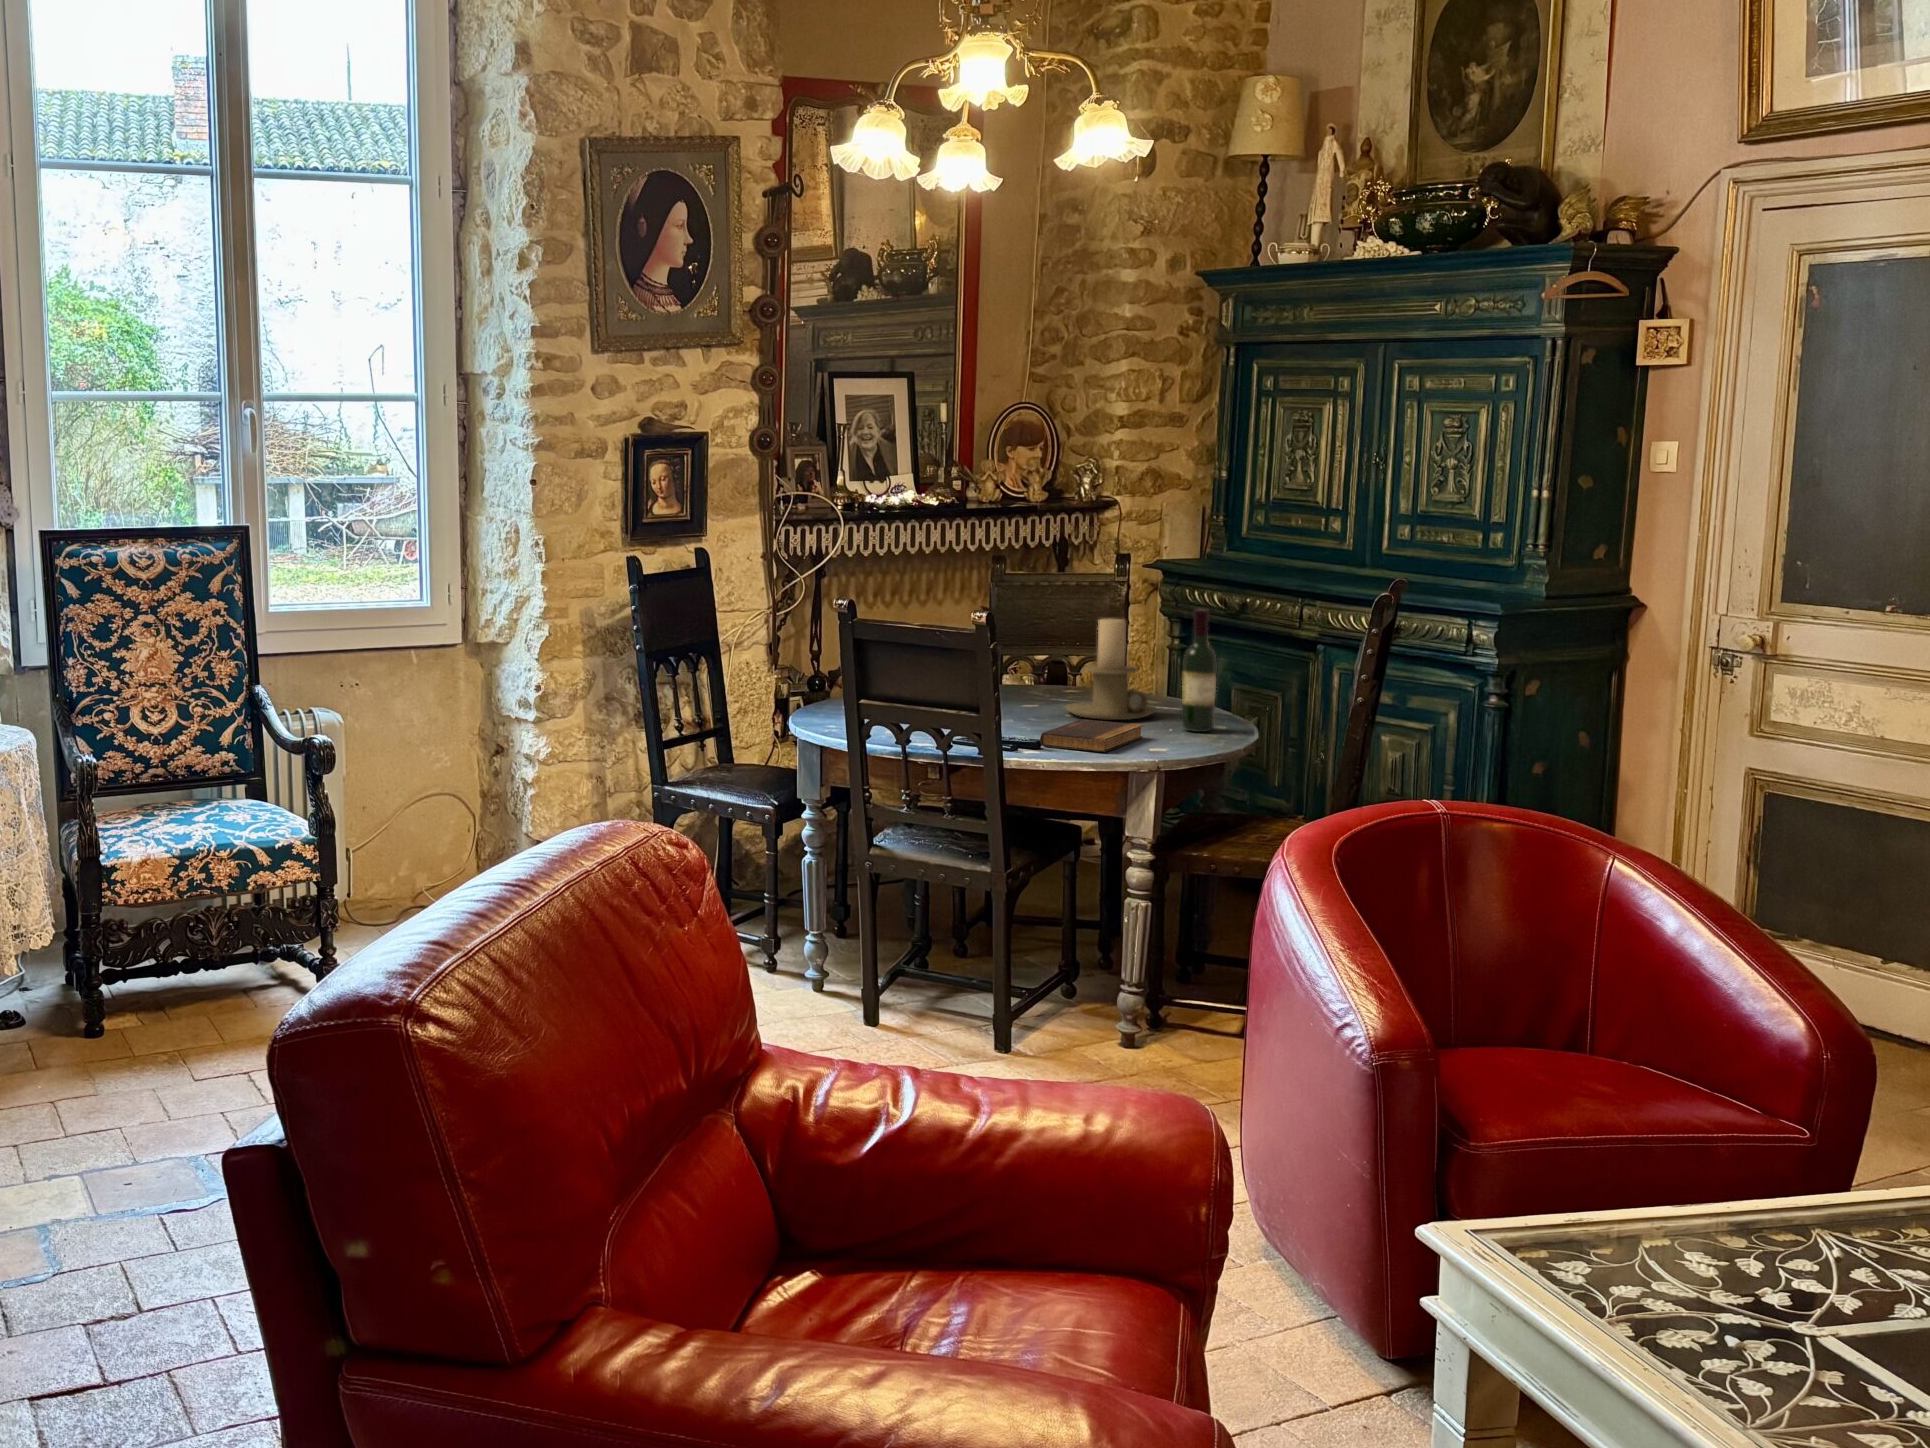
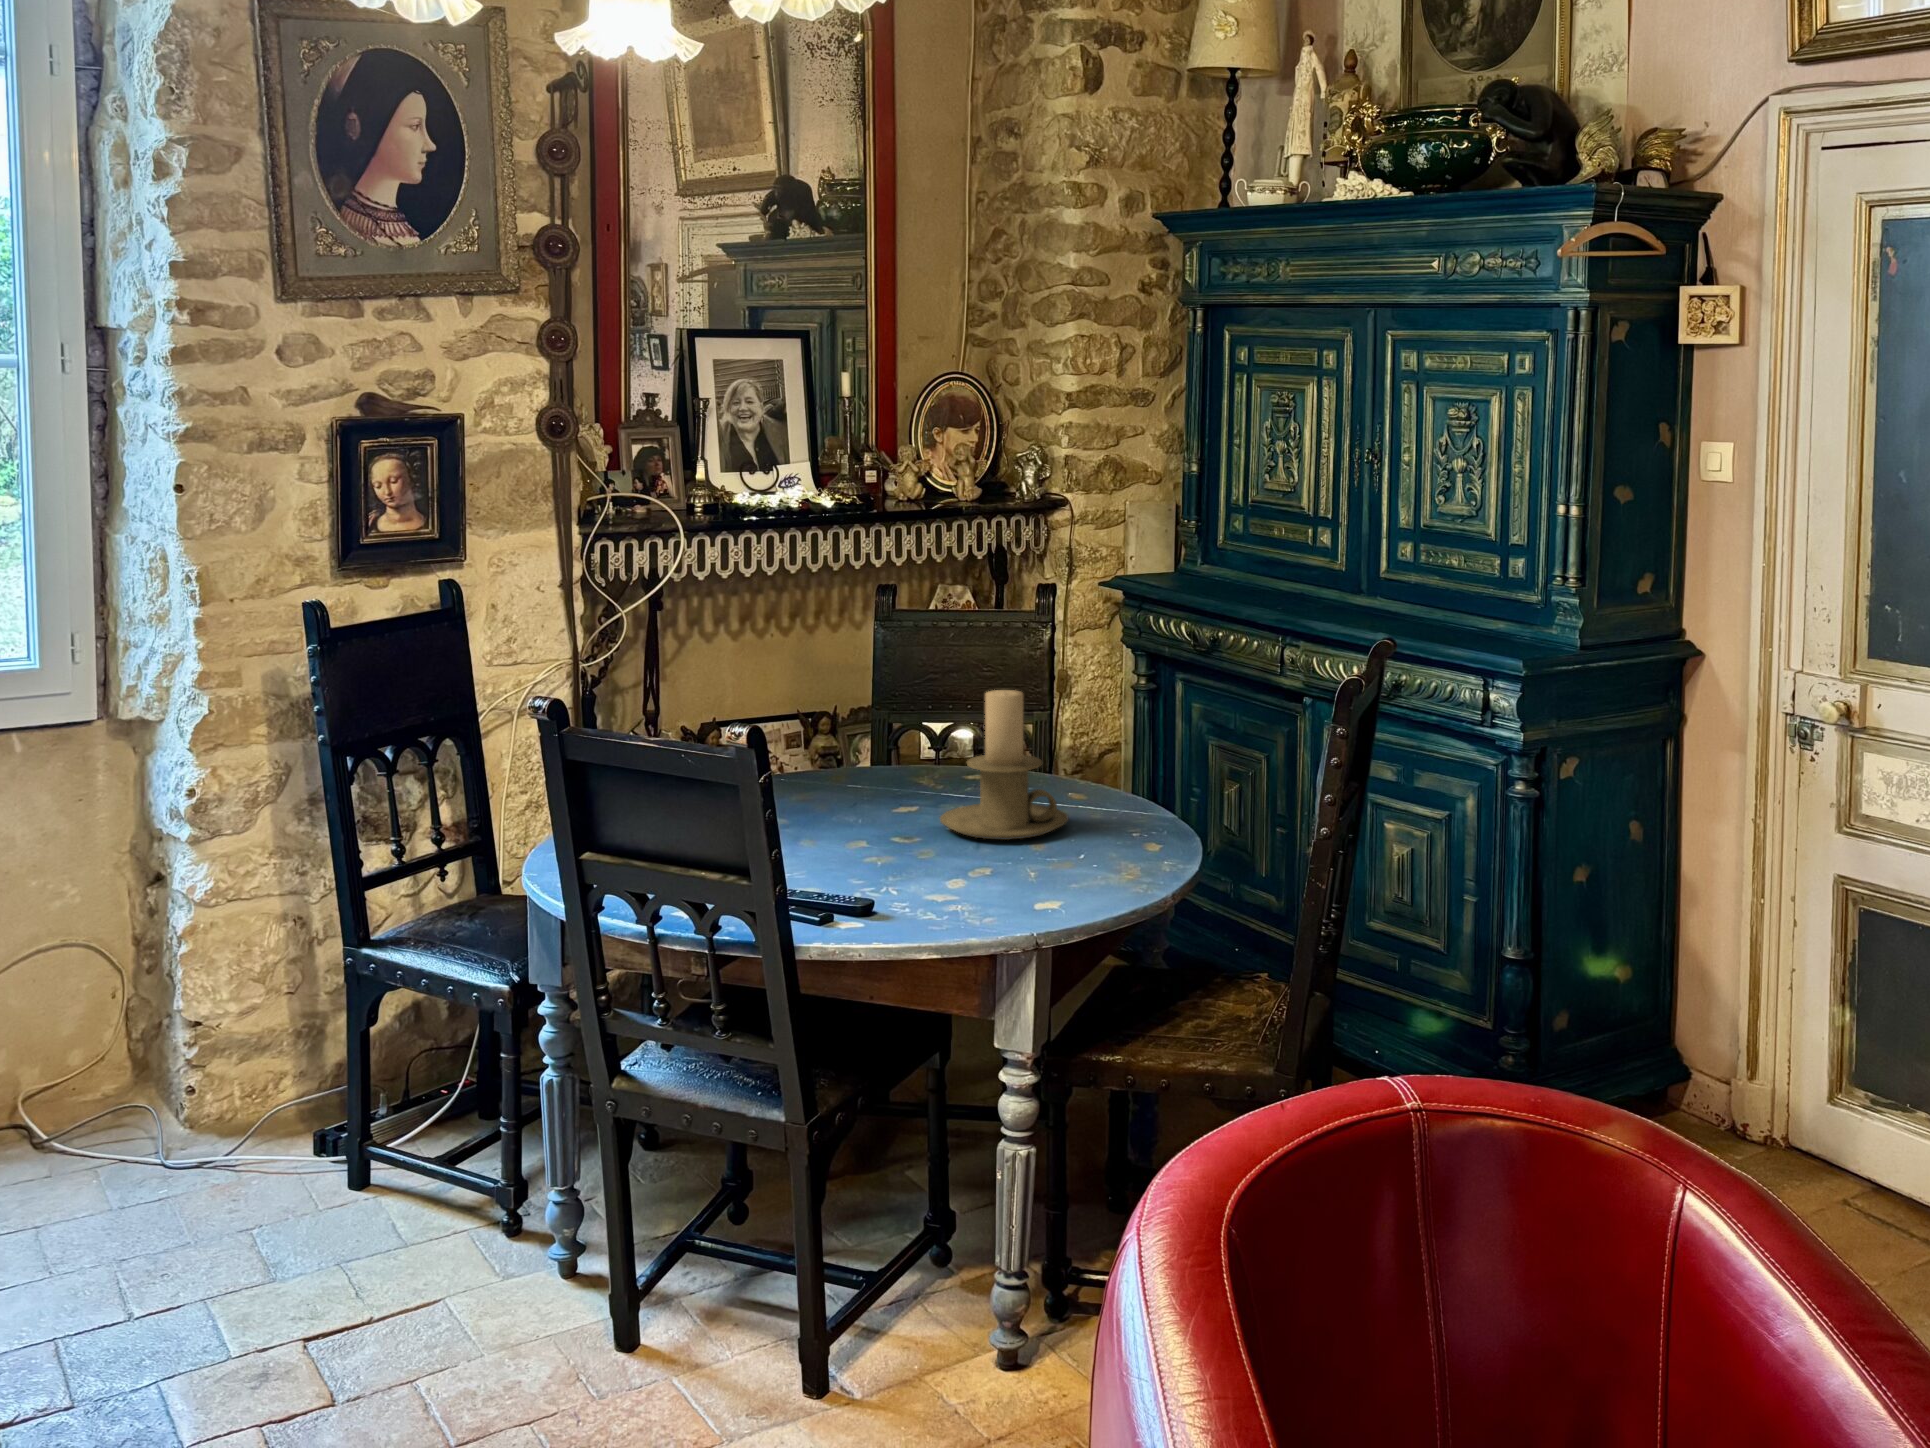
wine bottle: present [1181,609,1216,732] -> none [1091,685,1137,863]
book: present [1040,719,1143,752] -> none [869,850,1030,920]

